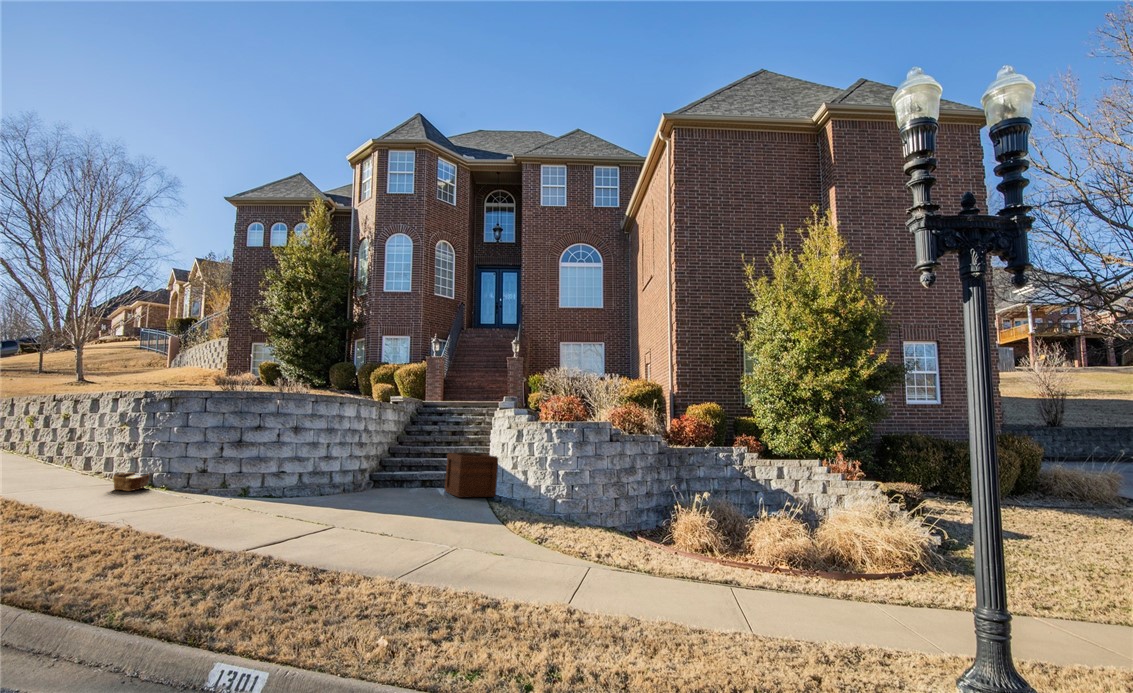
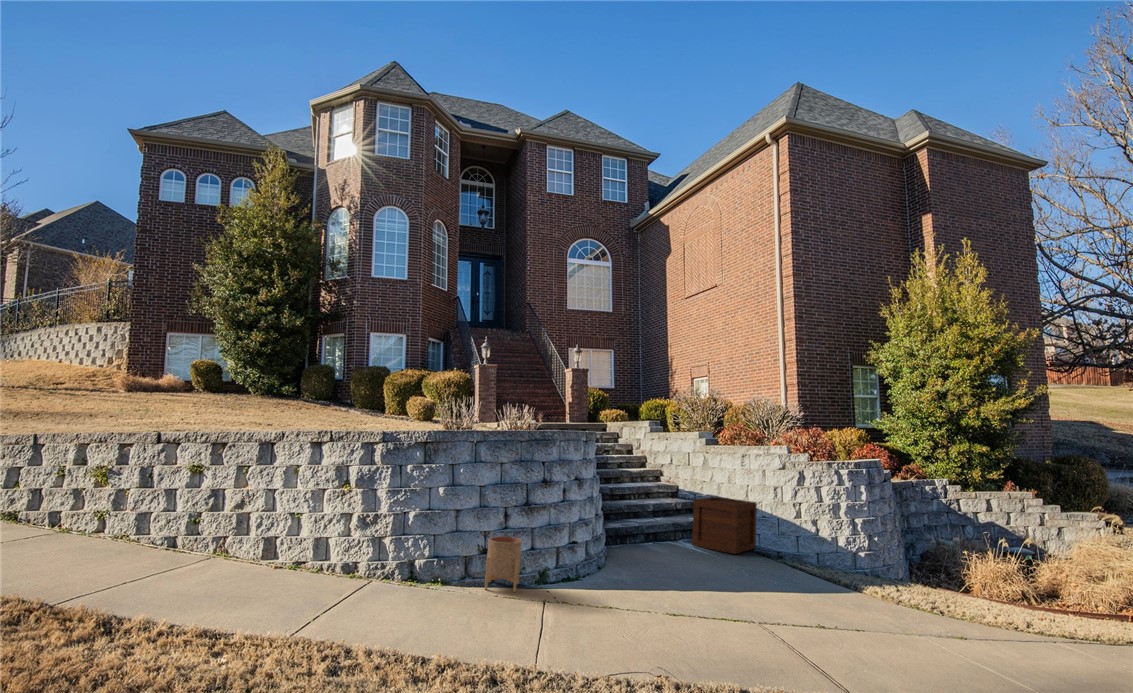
planter: none [180,461,217,497] -> present [485,536,521,592]
woven basket: present [113,472,149,491] -> none [383,551,423,592]

